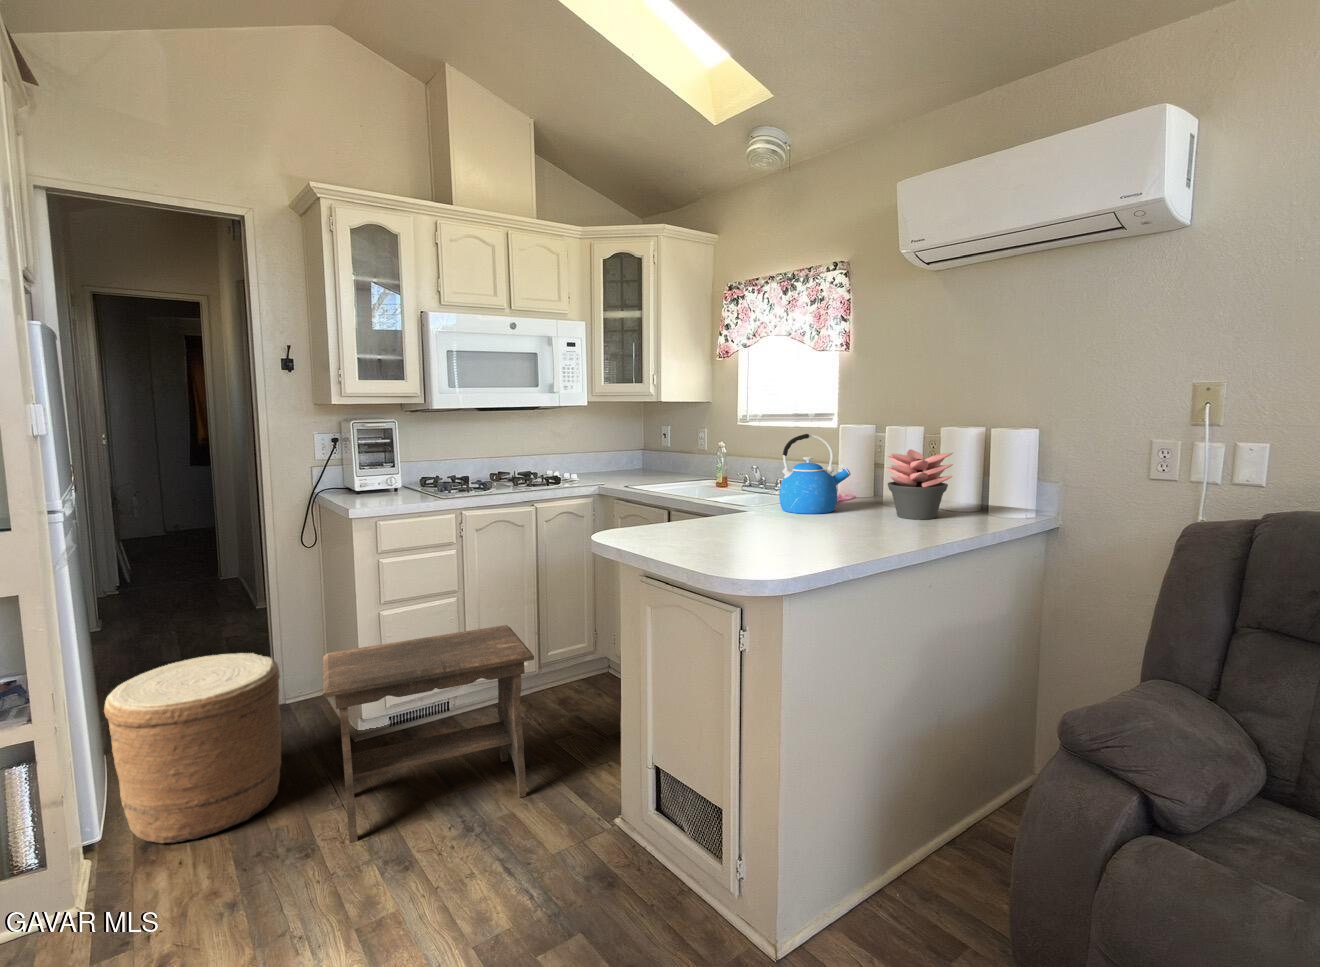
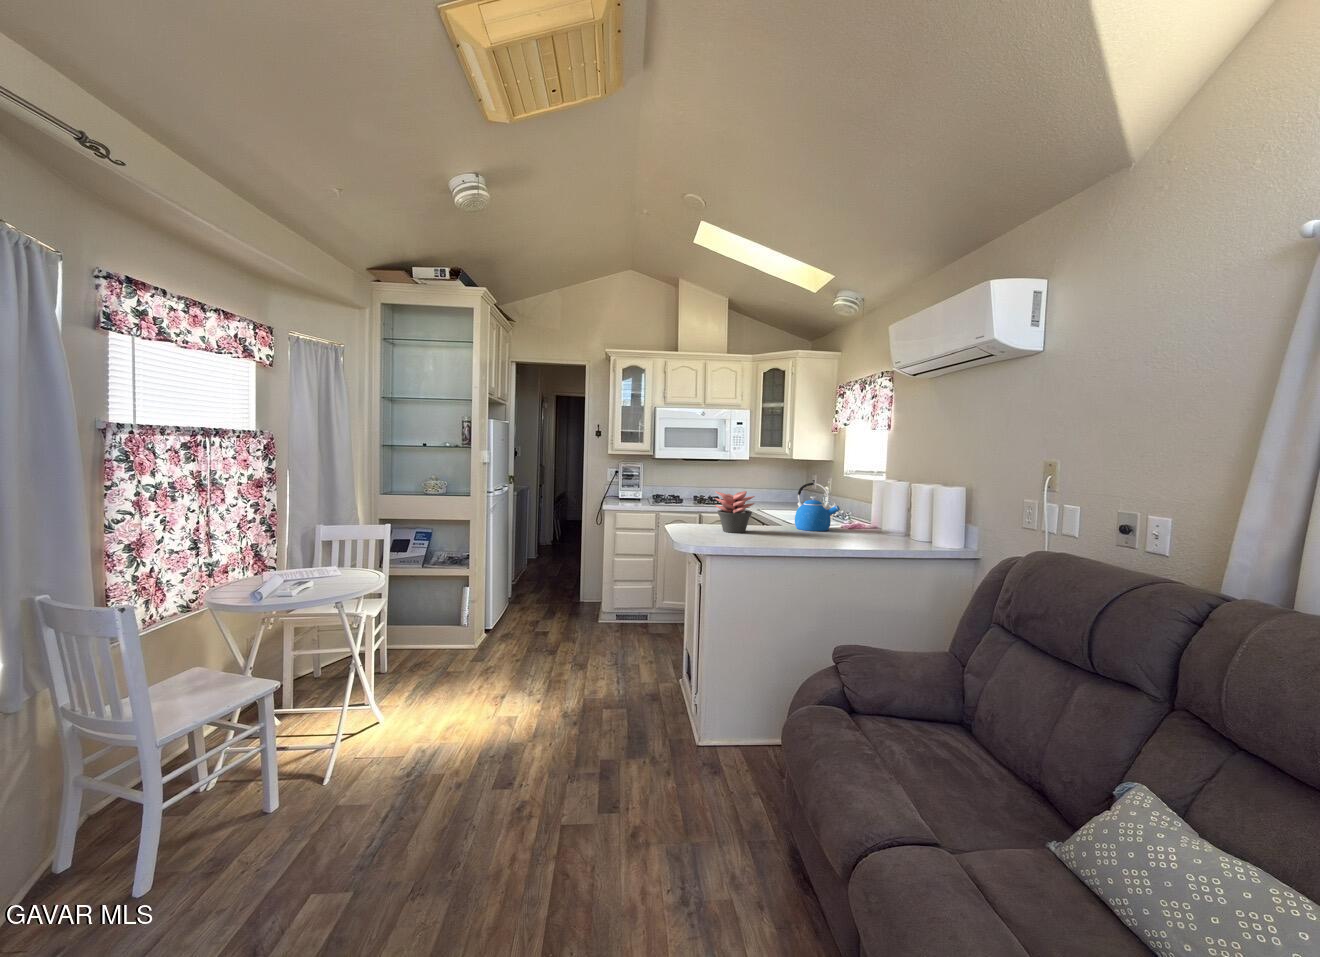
succulent plant: present [887,449,953,519] -> present [715,491,755,533]
footstool: present [323,625,534,843] -> none [563,569,664,661]
woven basket: present [104,653,281,843] -> none [499,565,565,638]

